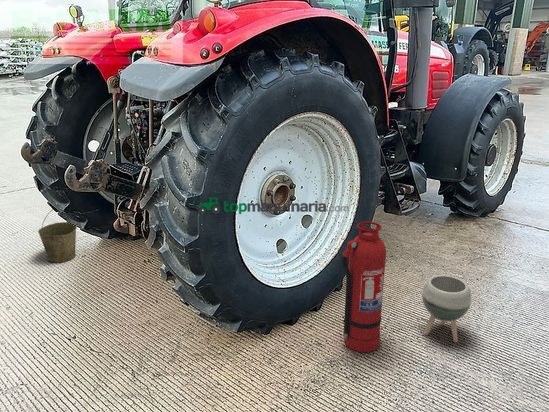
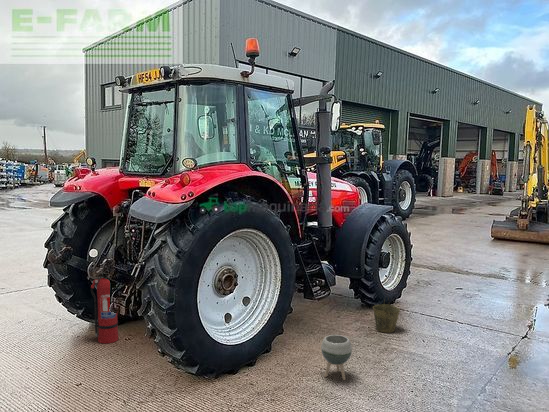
bucket: present [38,209,77,262] -> present [373,304,400,333]
fire extinguisher: present [342,222,386,352] -> present [91,278,118,343]

